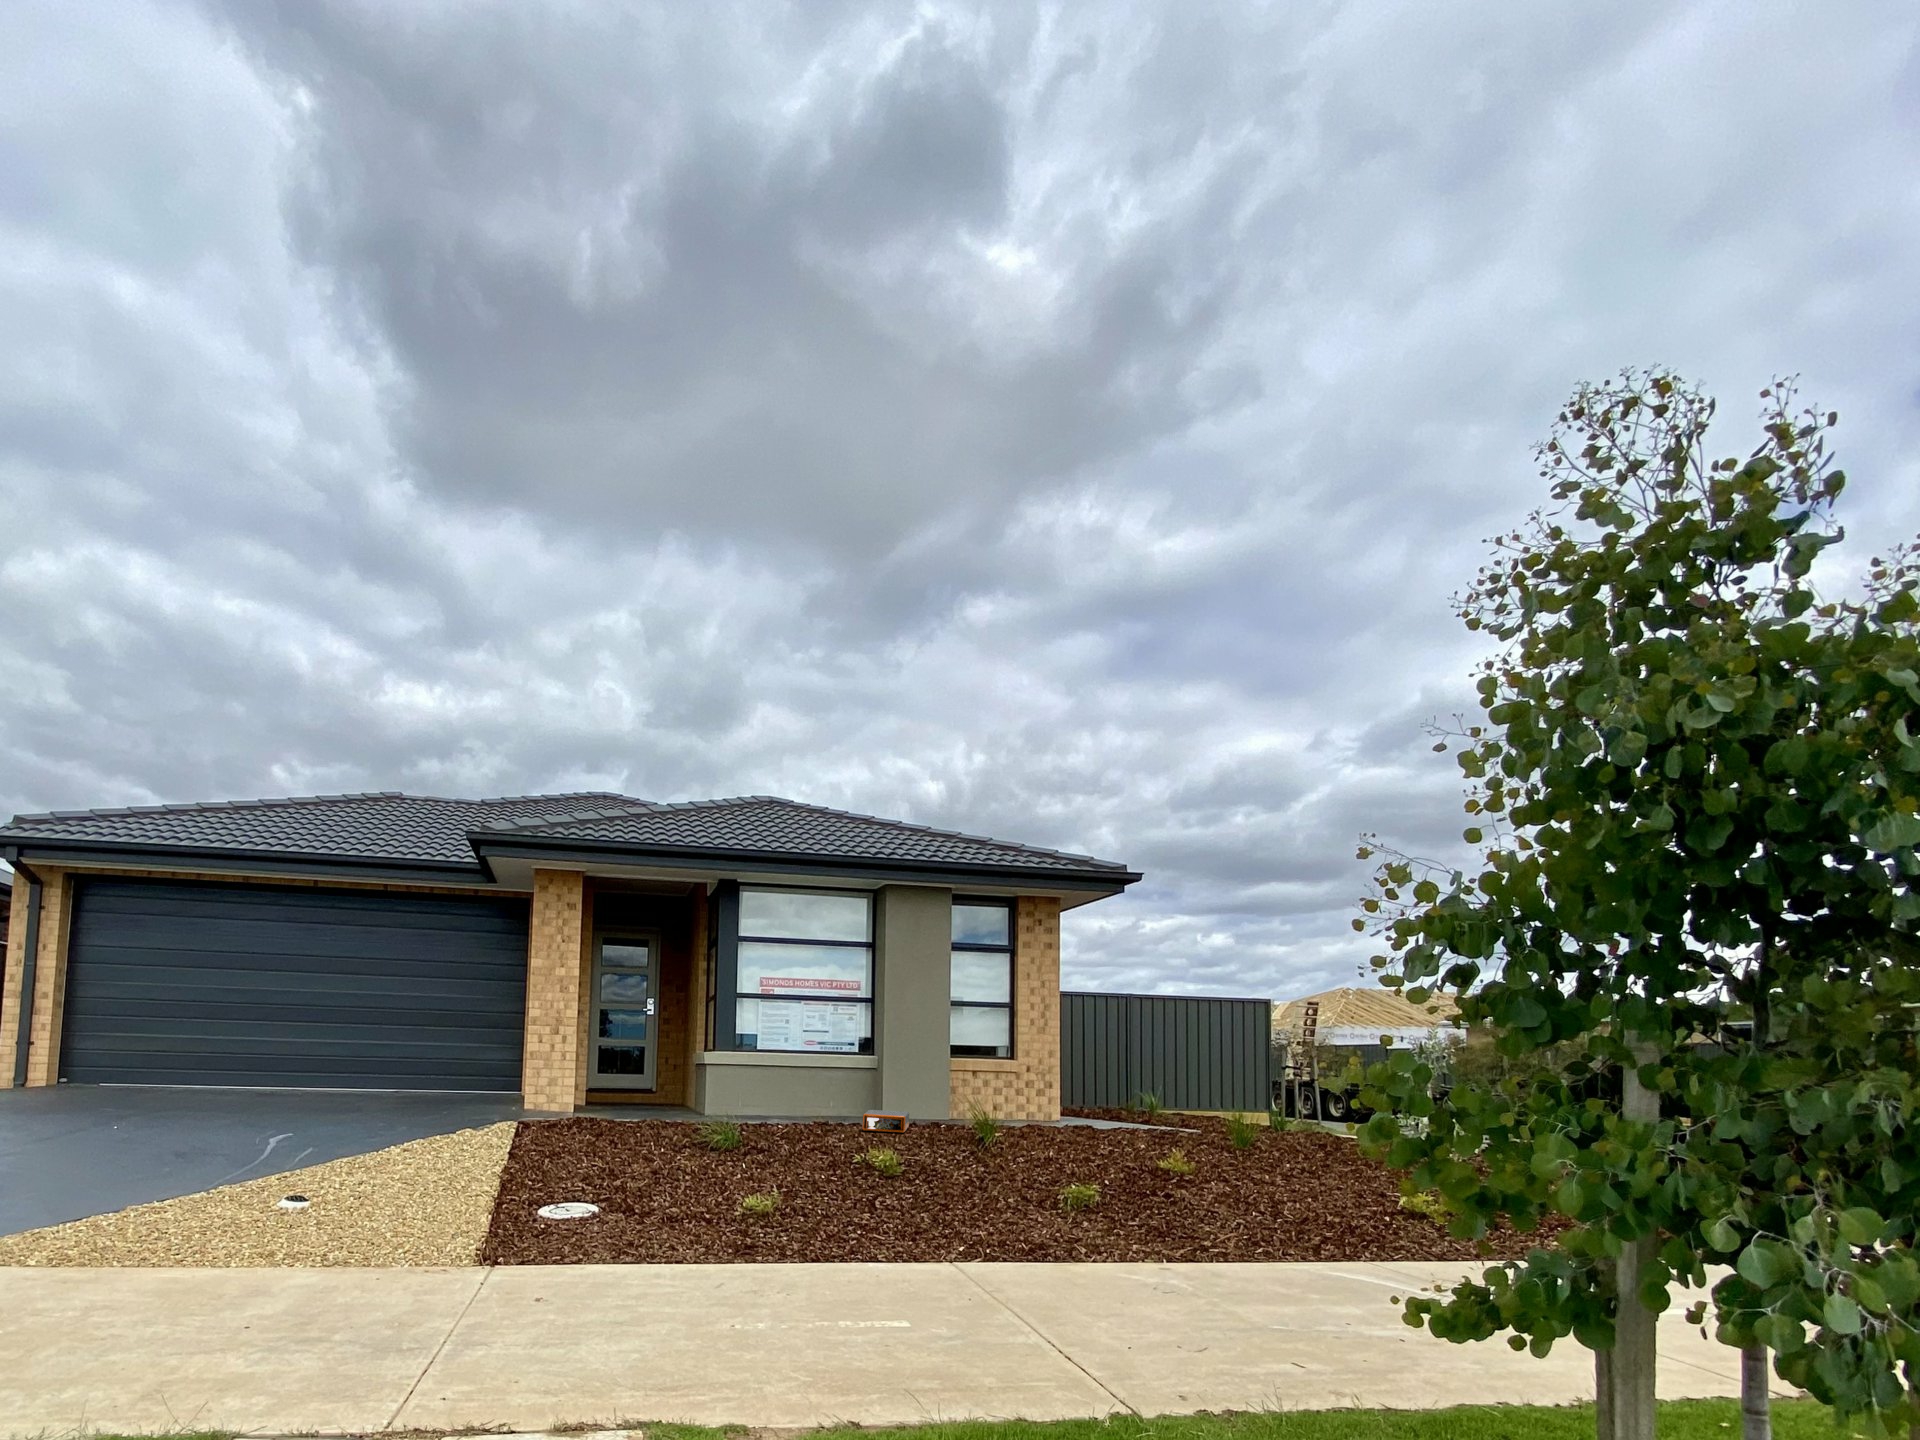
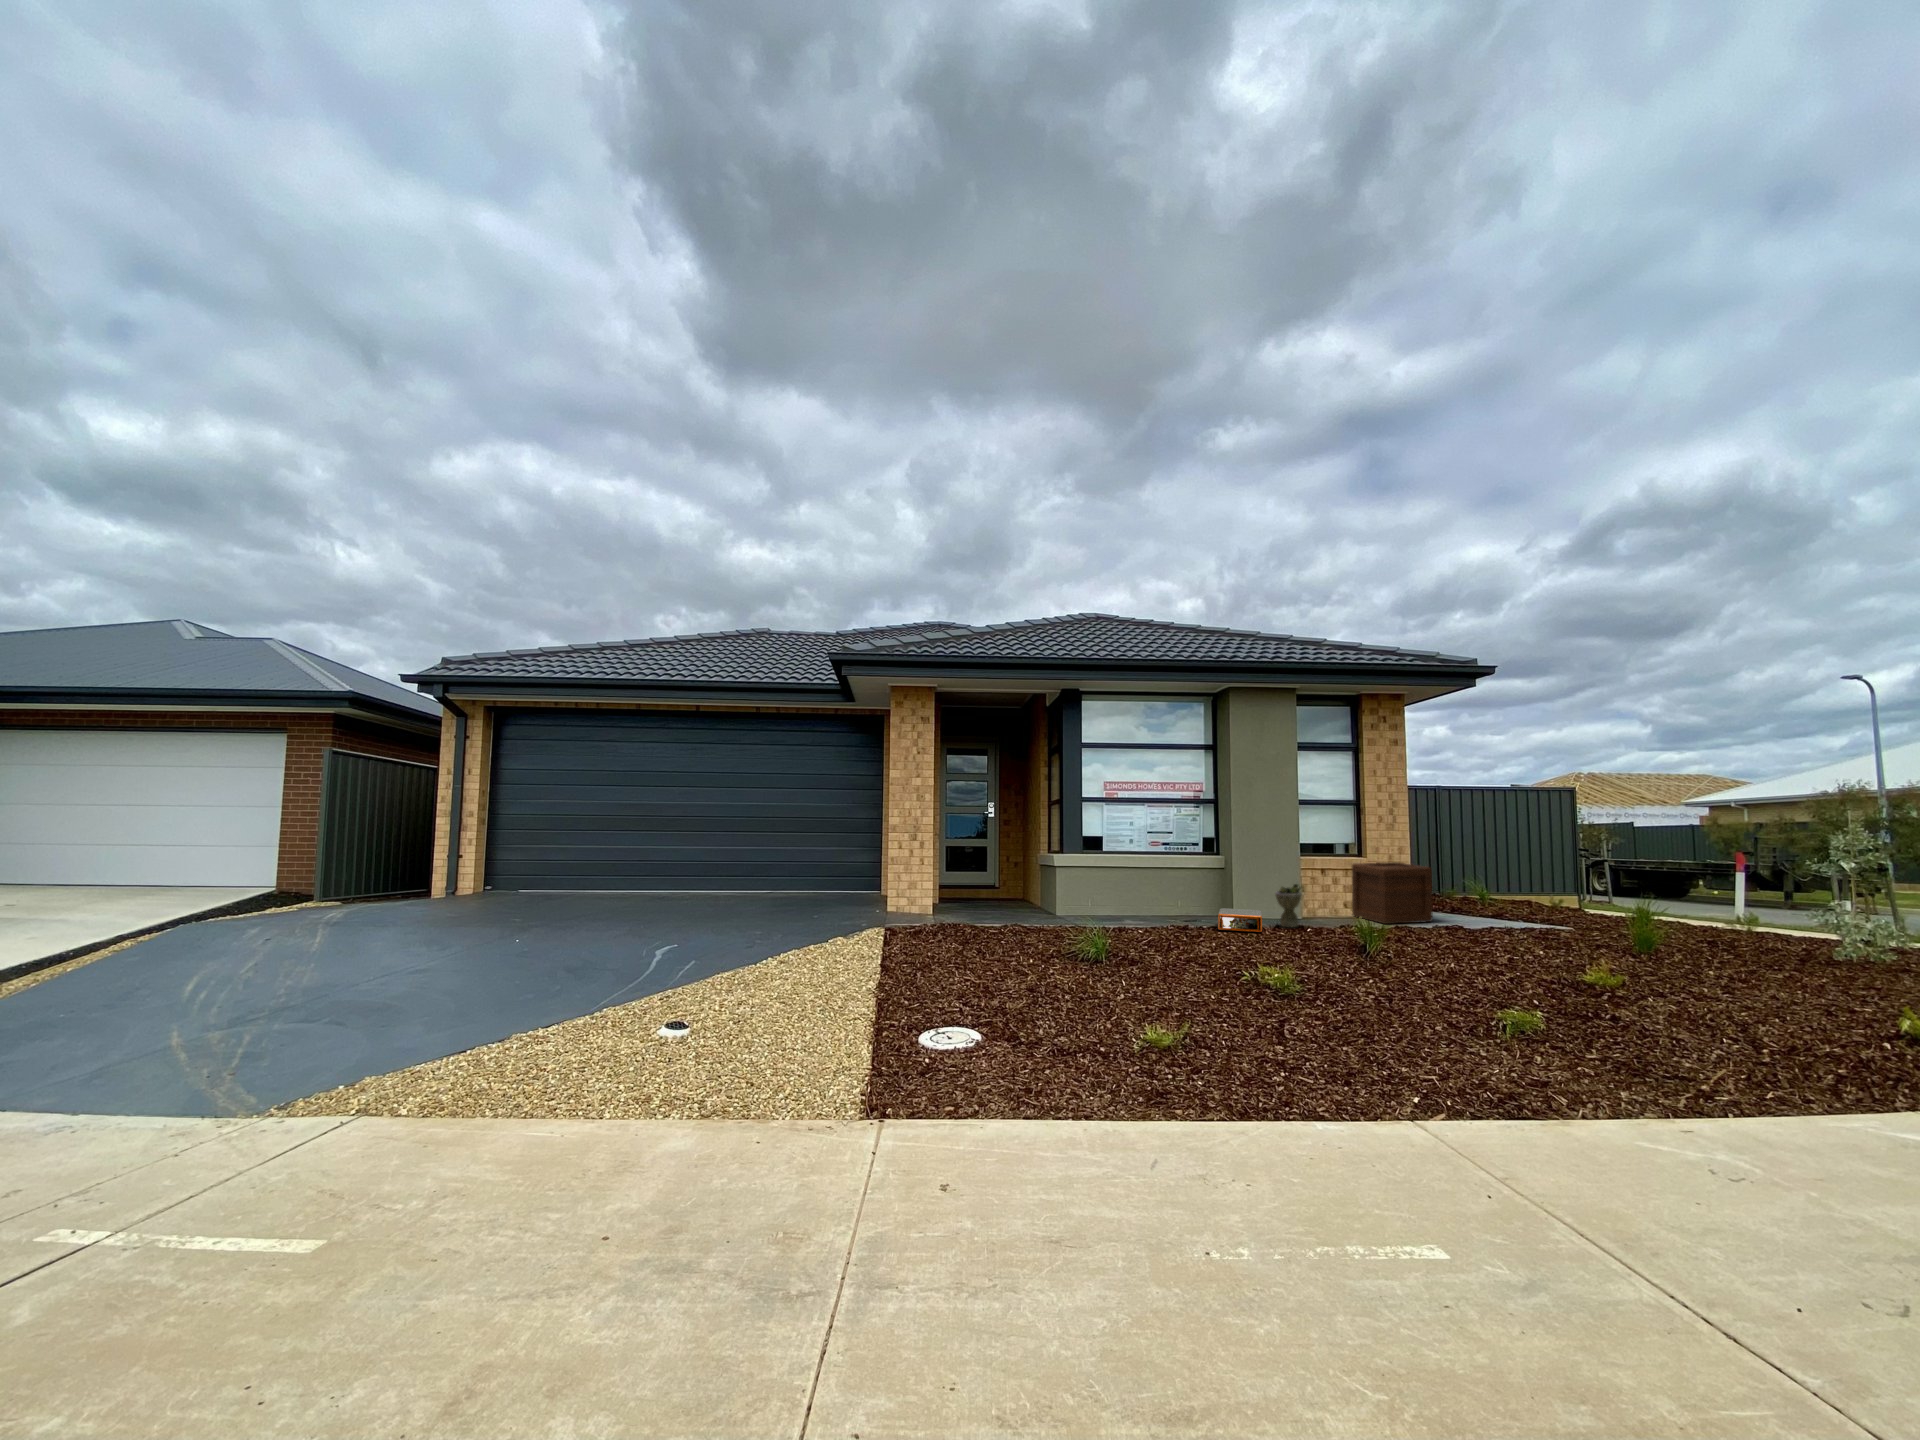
wooden crate: none [1003,1067,1077,1127] -> present [1352,862,1433,924]
planter: none [923,1085,949,1129] -> present [1275,884,1301,927]

